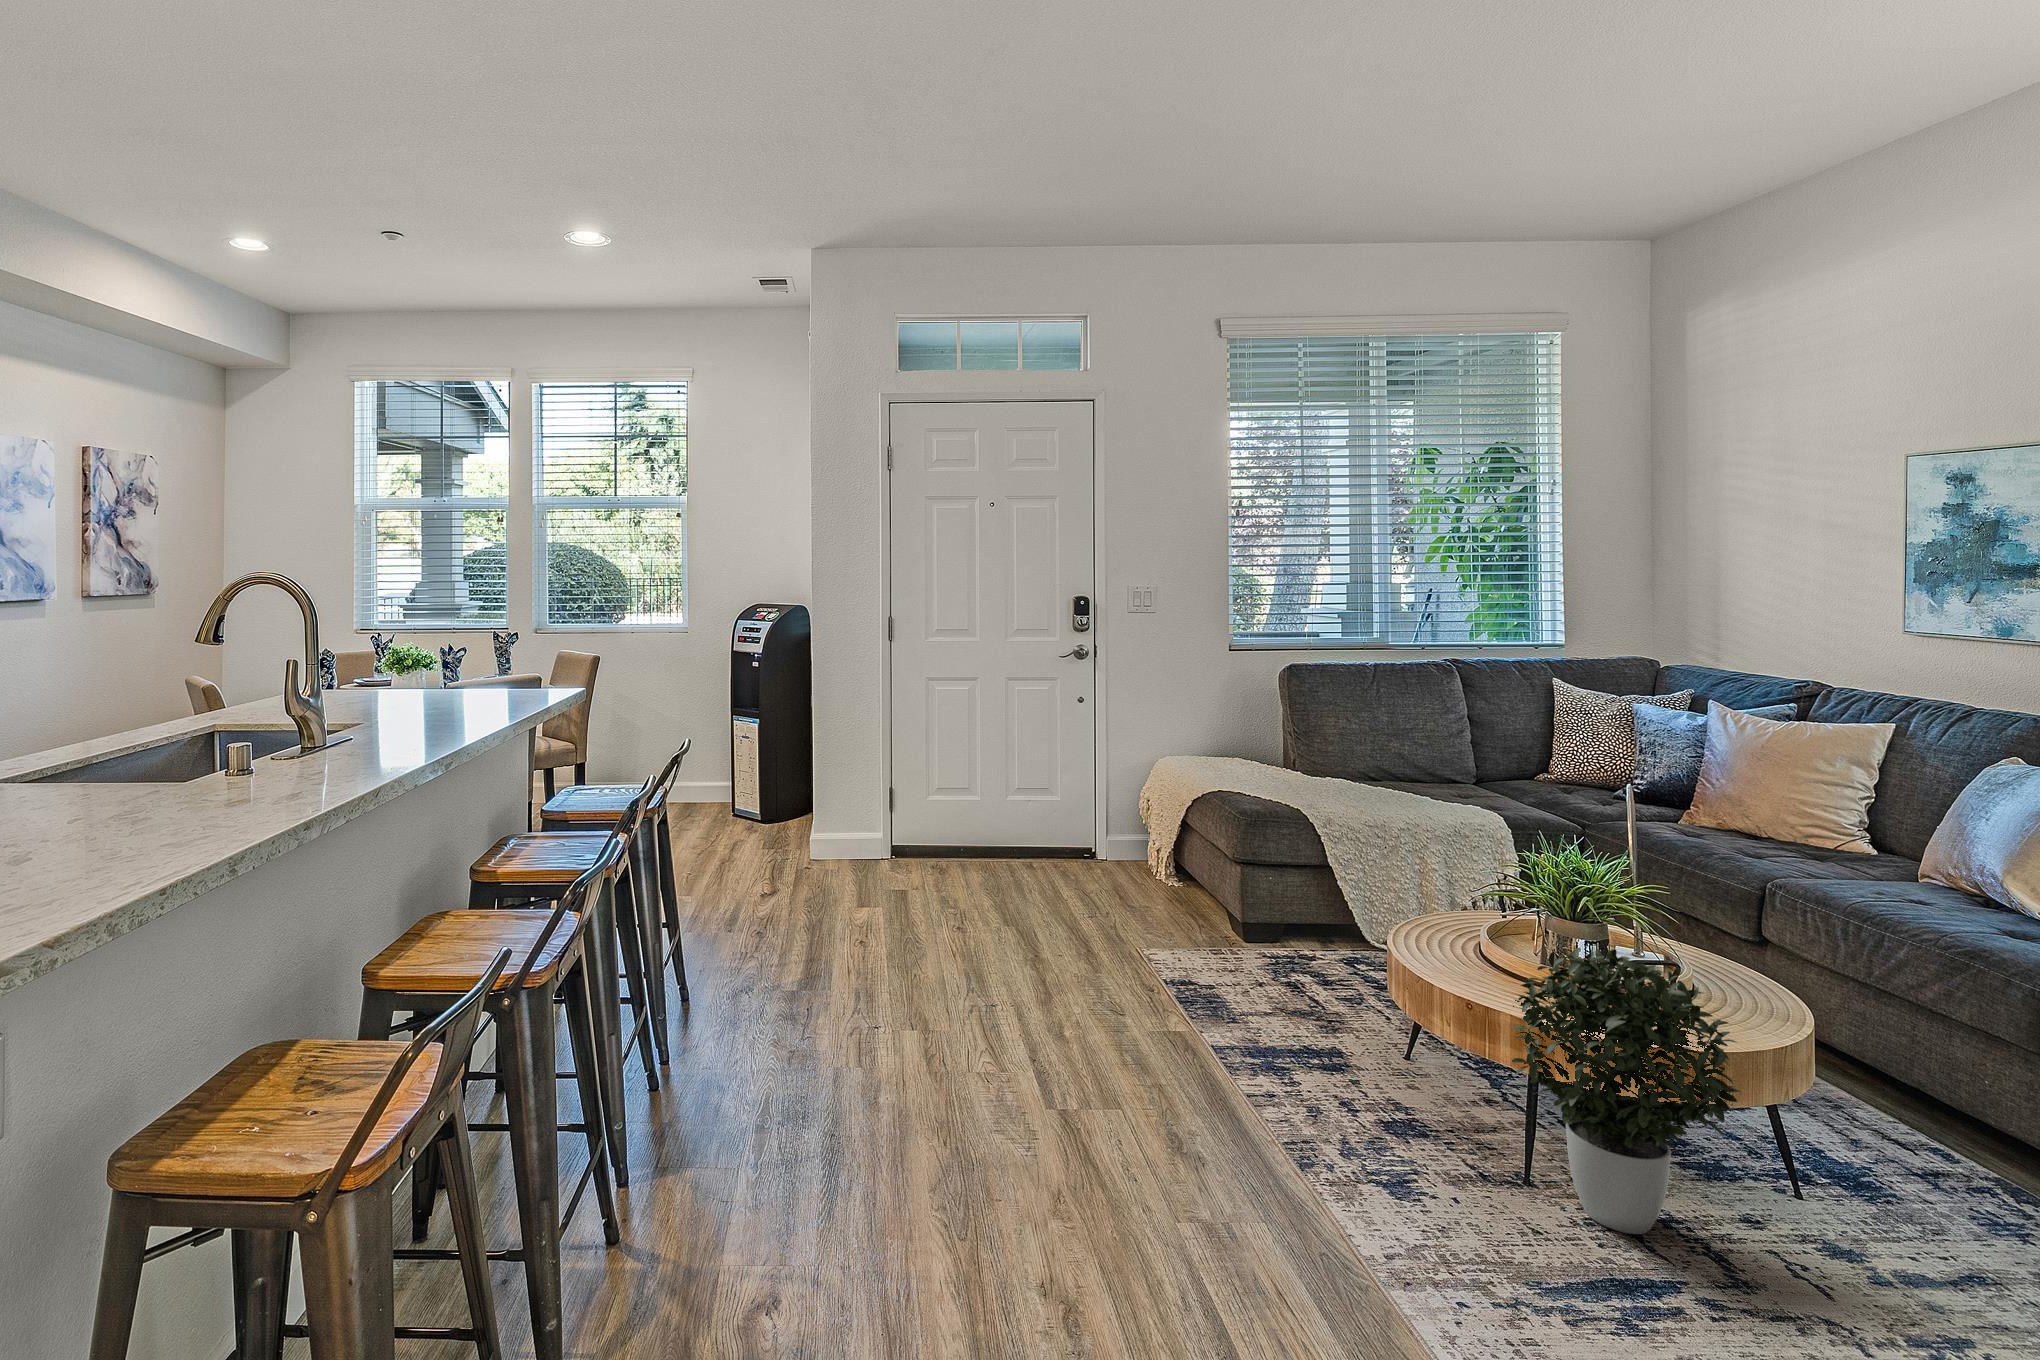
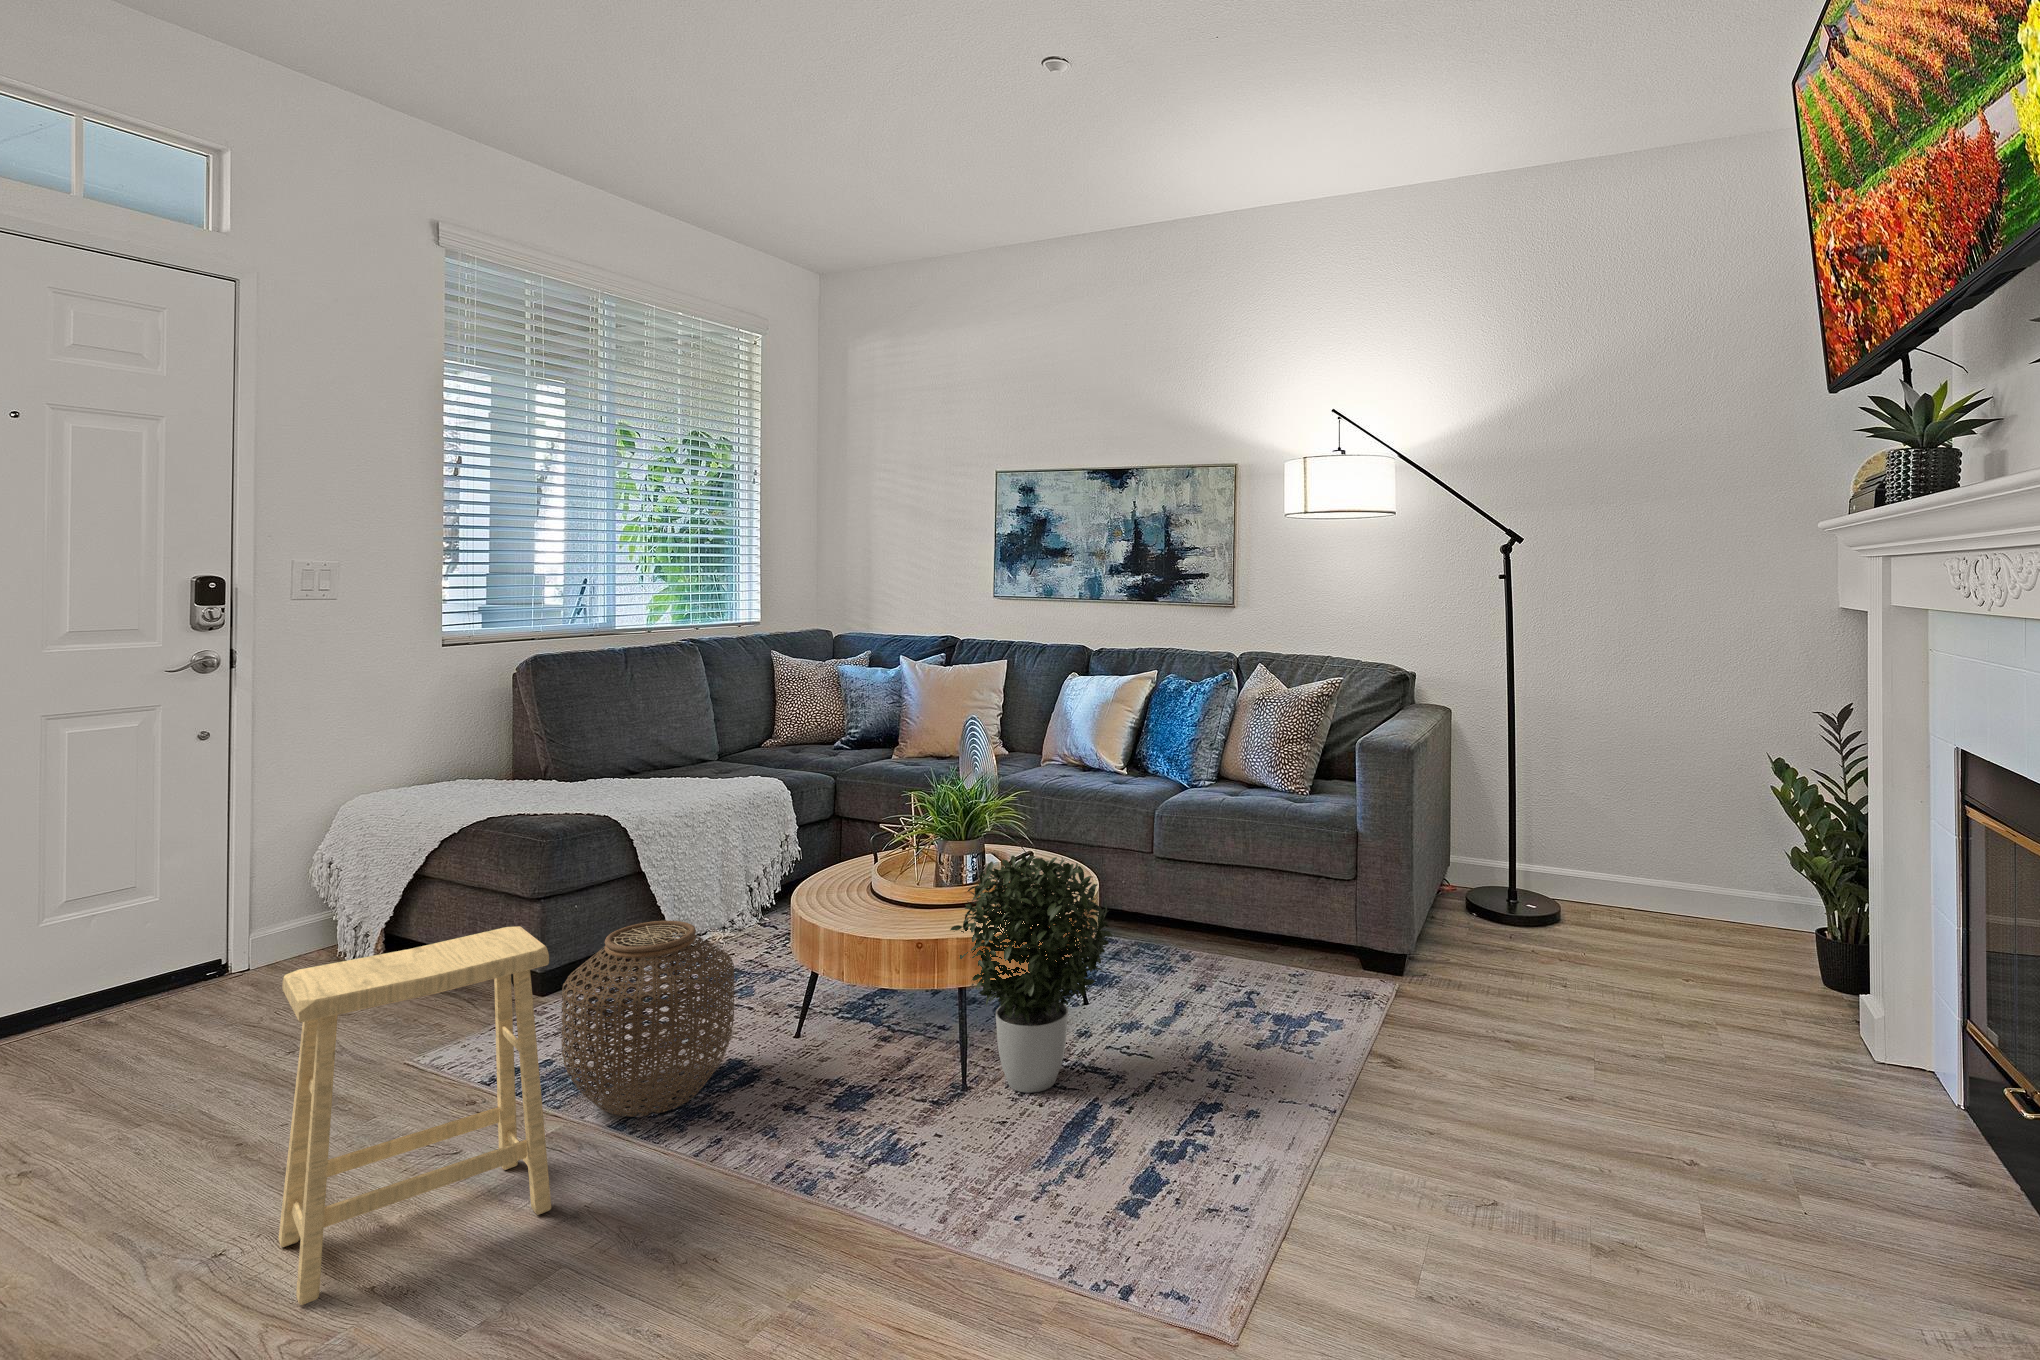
footstool: none [988,853,1139,1078] -> present [278,926,551,1305]
woven basket: none [1184,898,1324,1060] -> present [561,921,734,1117]

